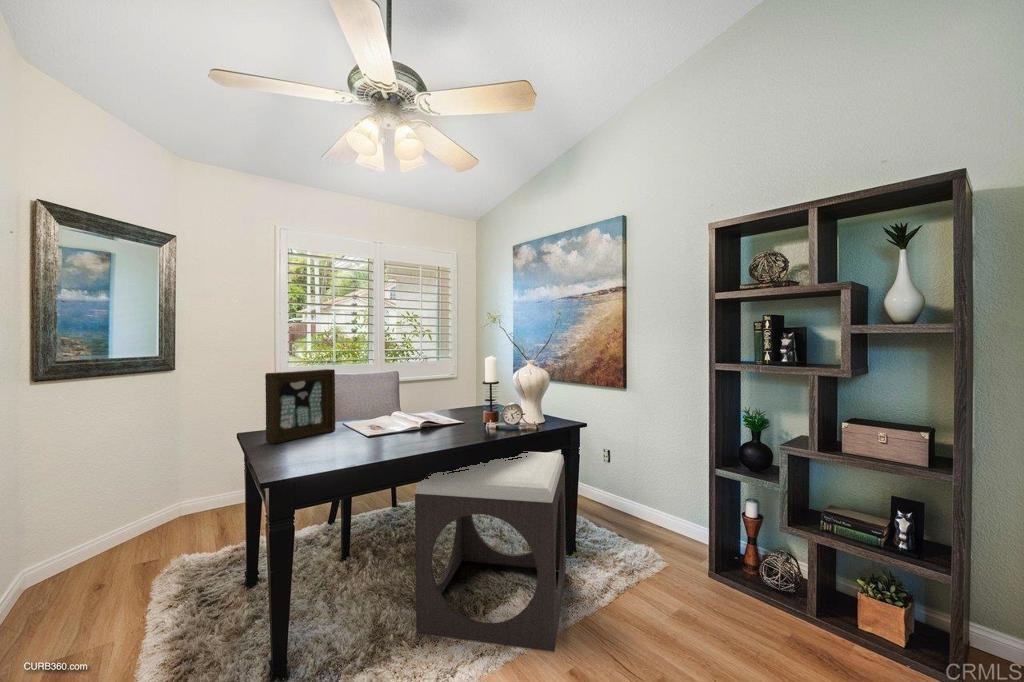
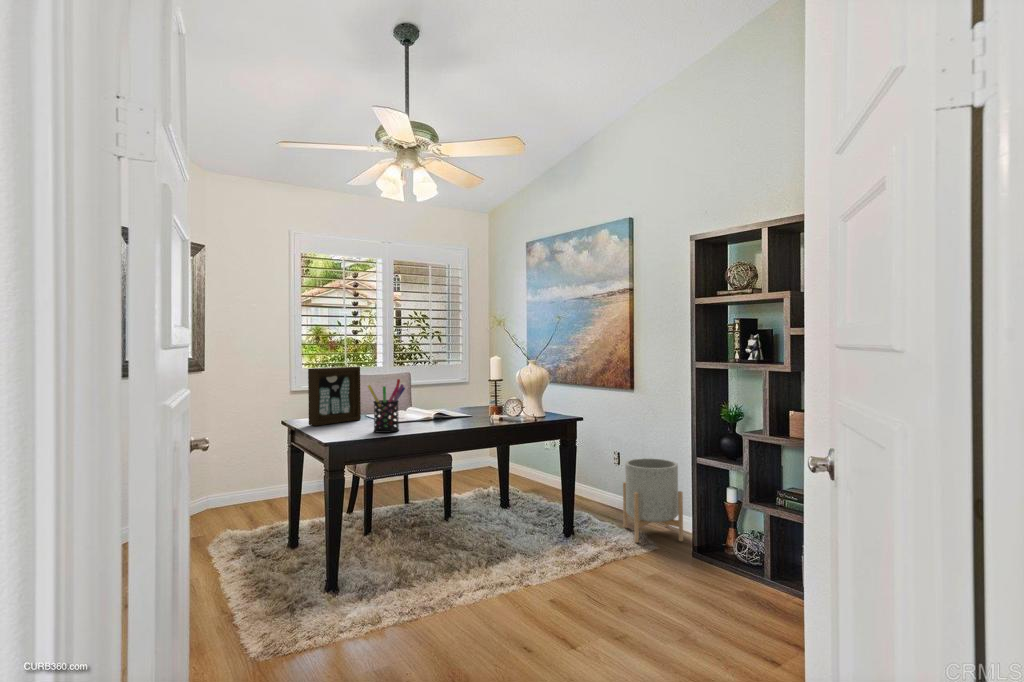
pen holder: none [334,387,383,457] -> present [368,379,405,433]
footstool: present [415,452,566,652] -> none [430,439,562,588]
planter: none [623,463,694,560] -> present [623,458,683,543]

